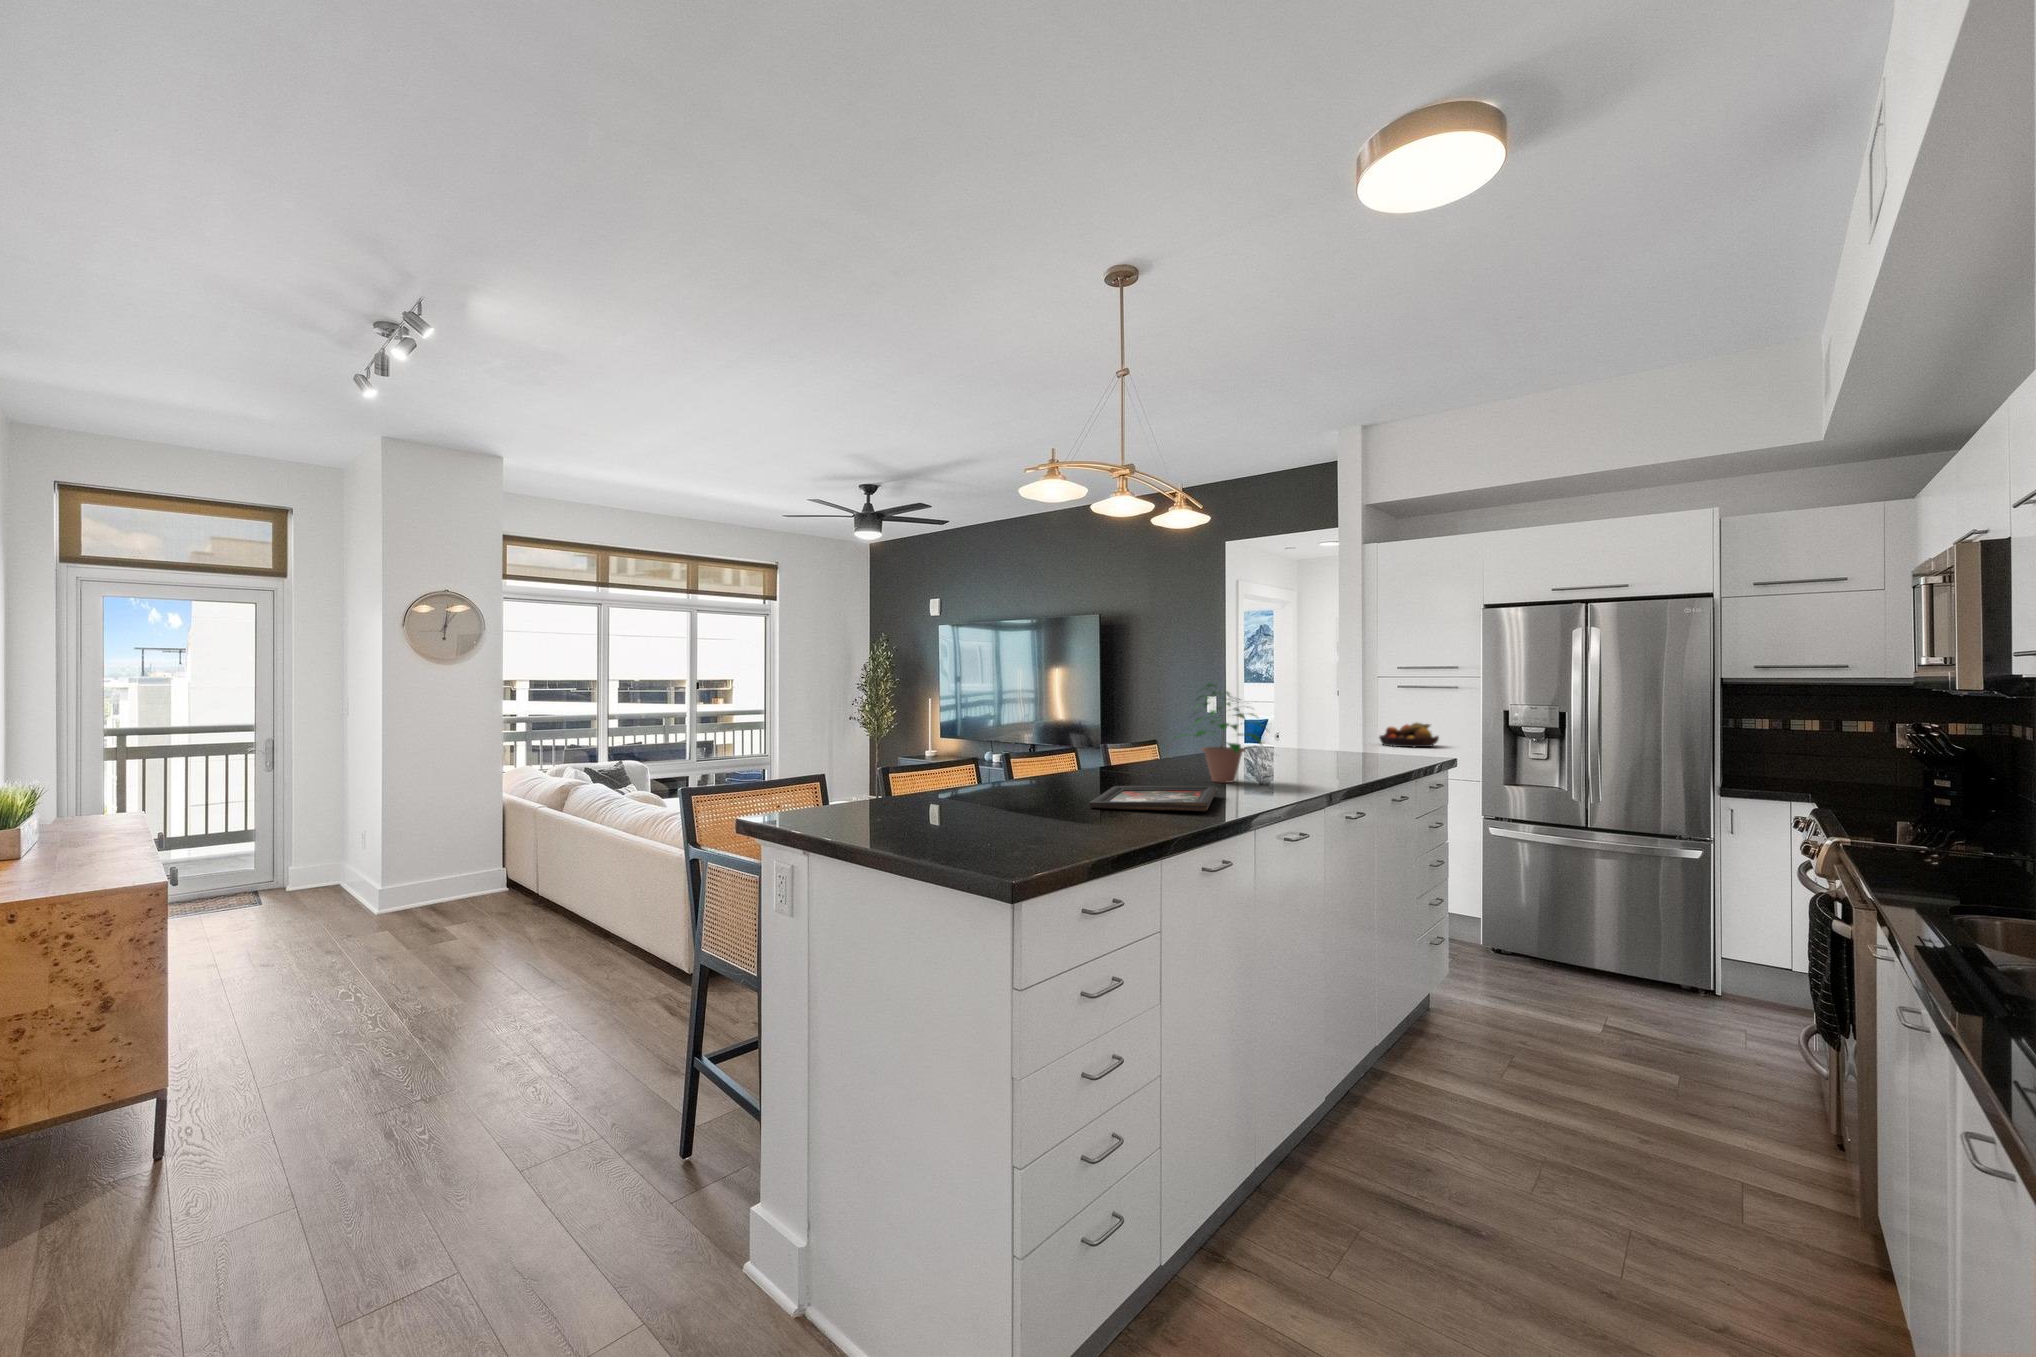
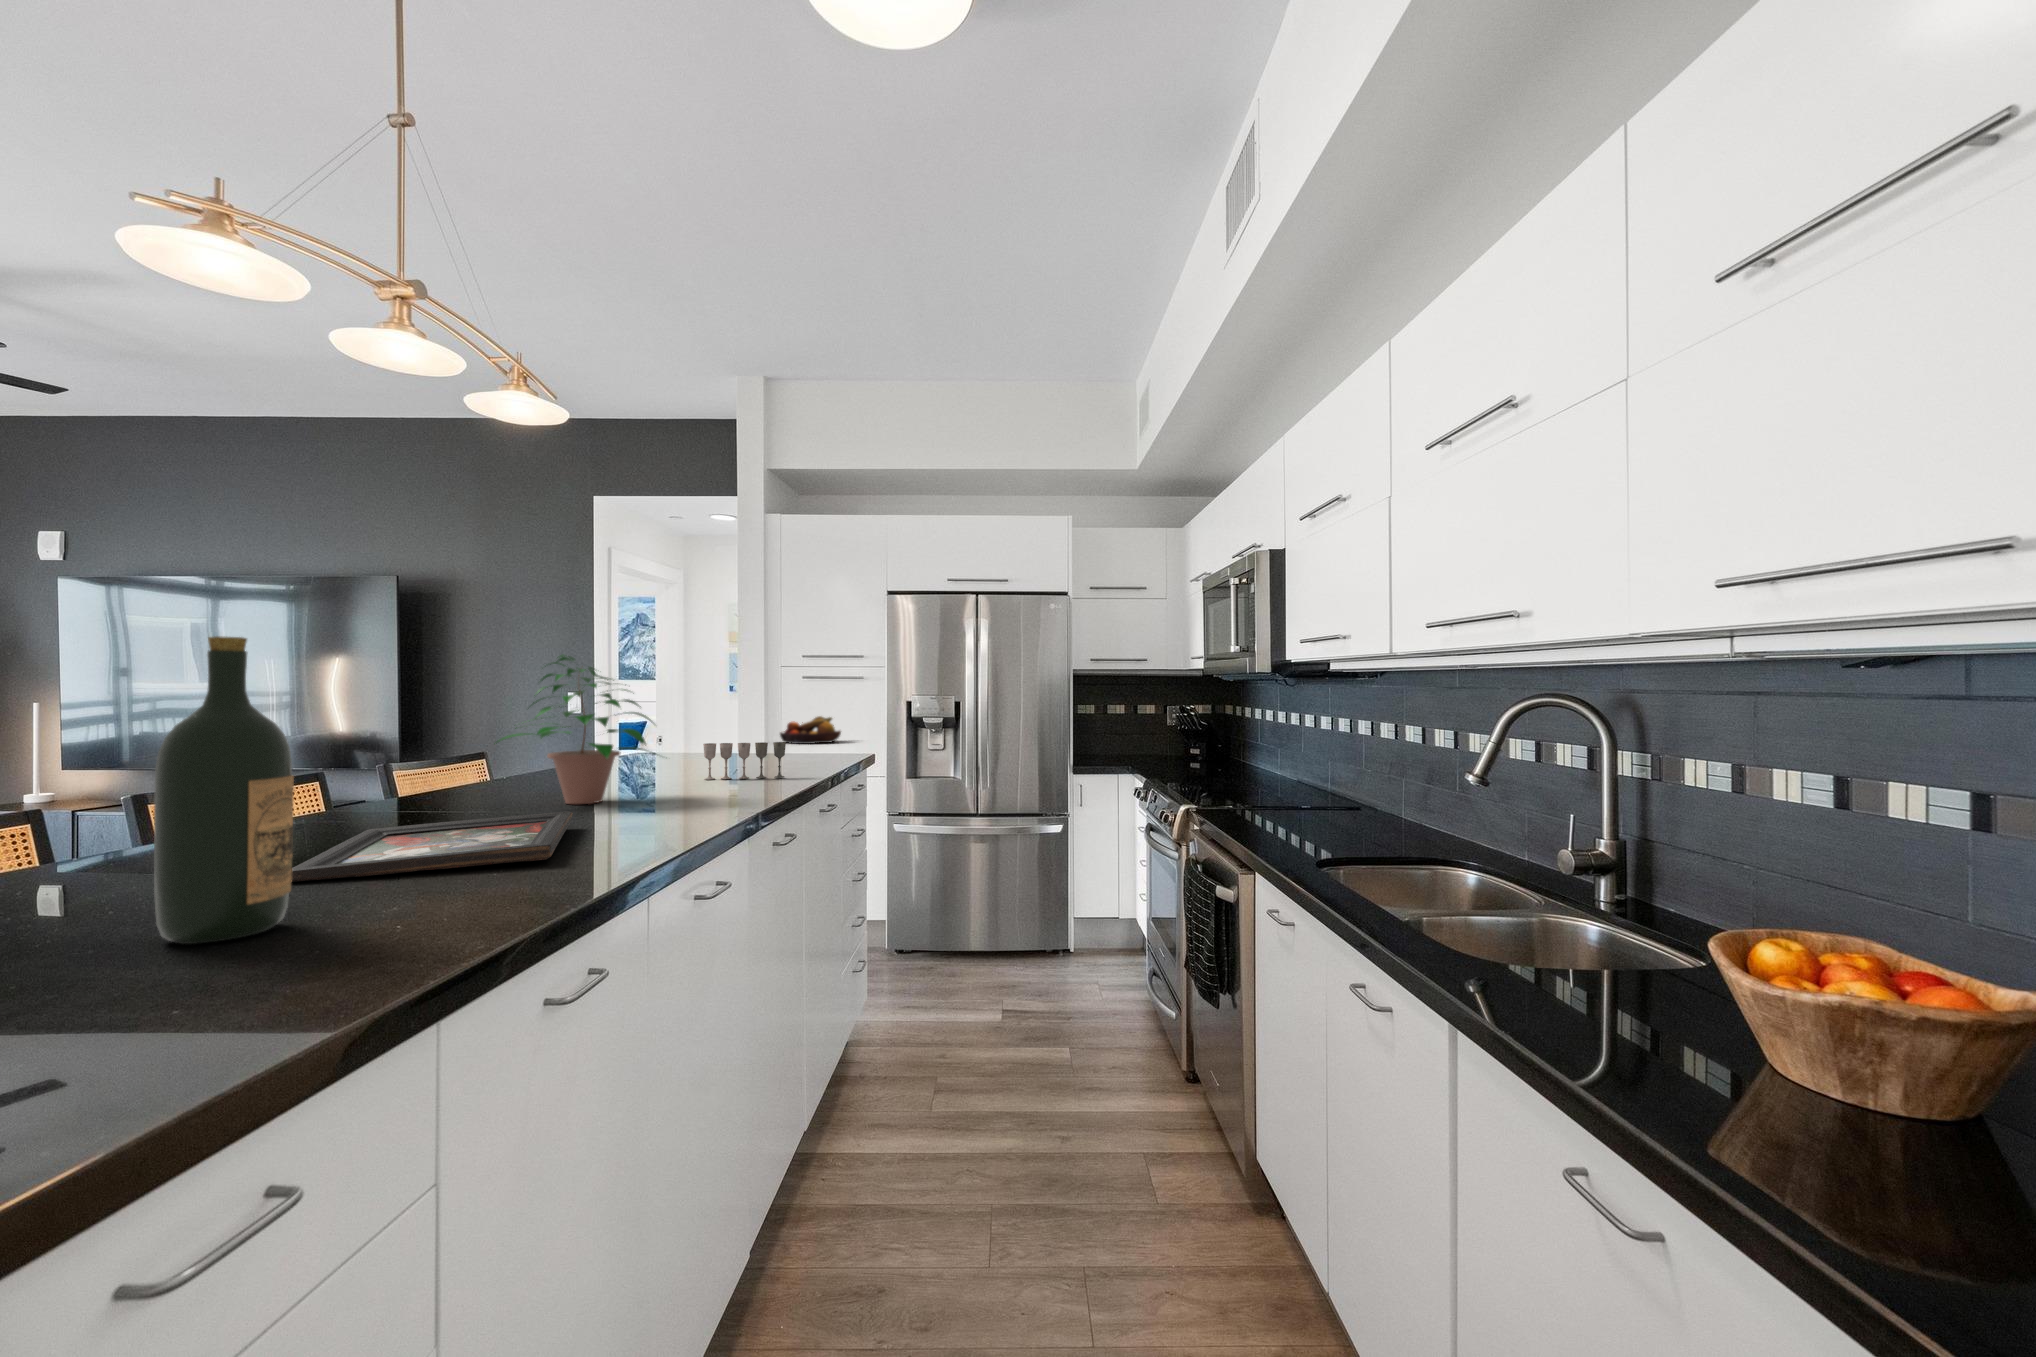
wine bottle: none [1056,693,1102,827] -> present [154,636,294,944]
wine glass: none [1305,745,1370,775] -> present [703,742,786,780]

